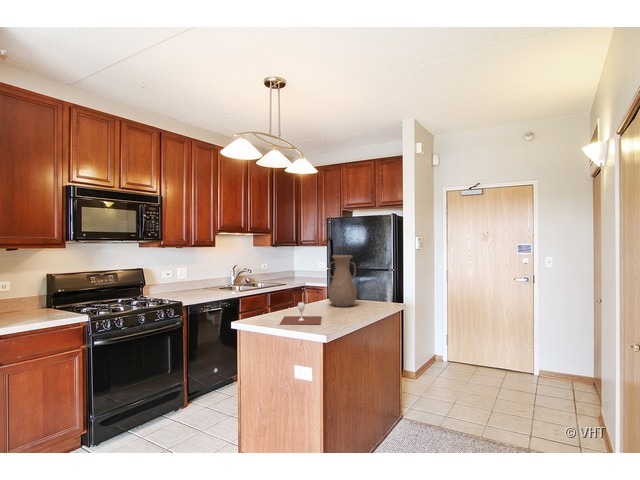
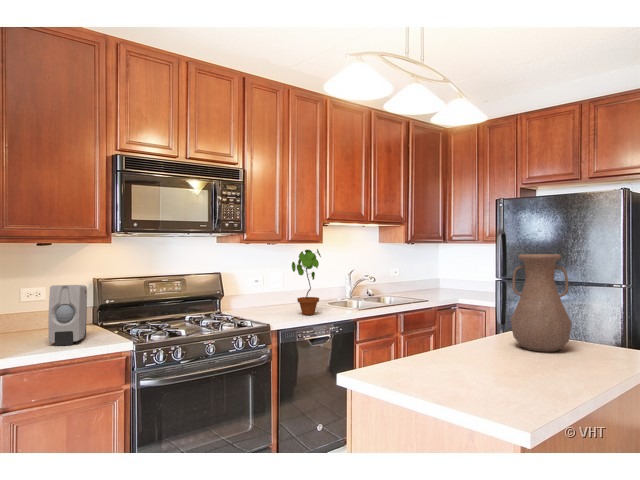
potted plant: none [195,251,216,295] -> present [292,249,321,315]
soap dispenser: none [23,278,49,321] -> present [48,285,87,346]
wine glass: present [280,302,321,324] -> none [423,344,510,395]

